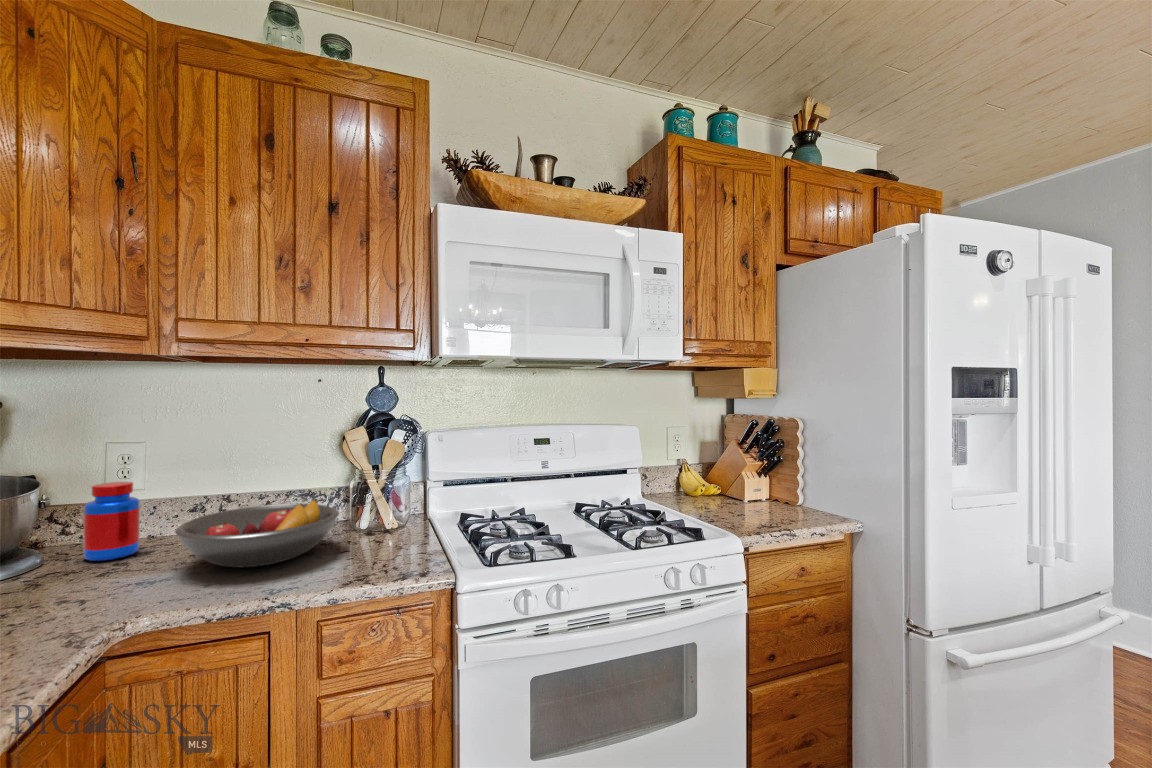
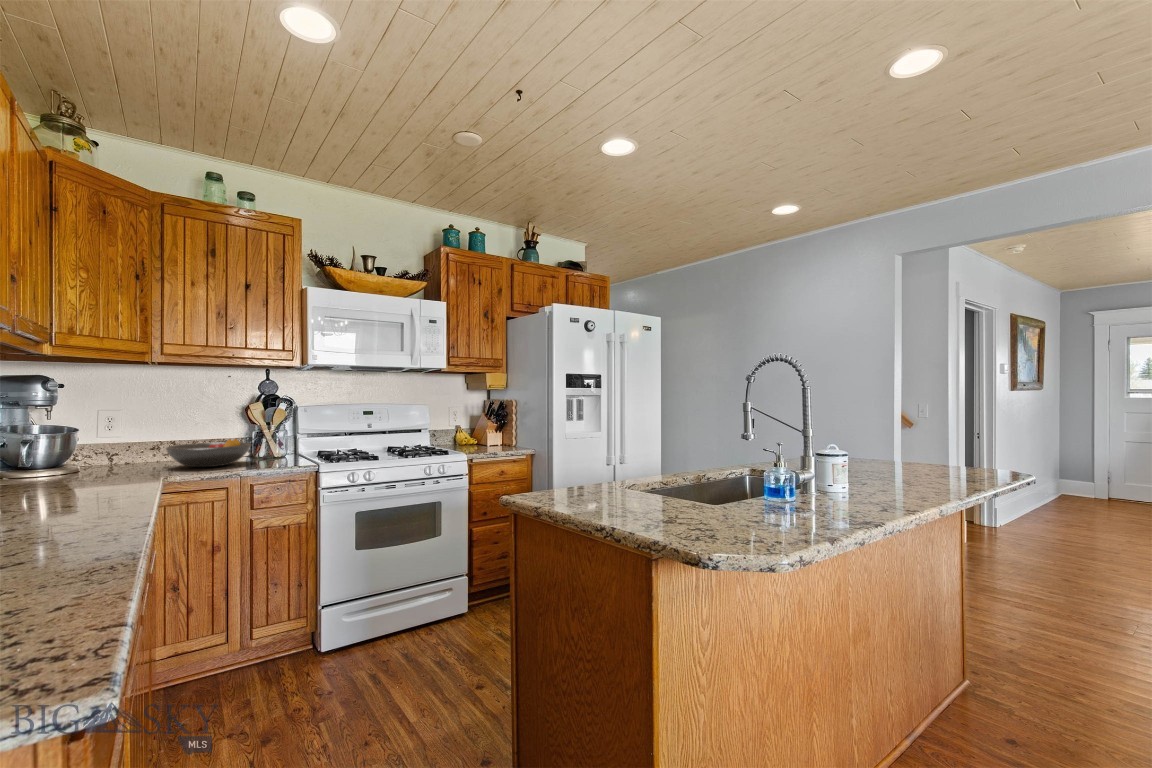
jar: present [83,482,140,561] -> none [101,430,131,469]

